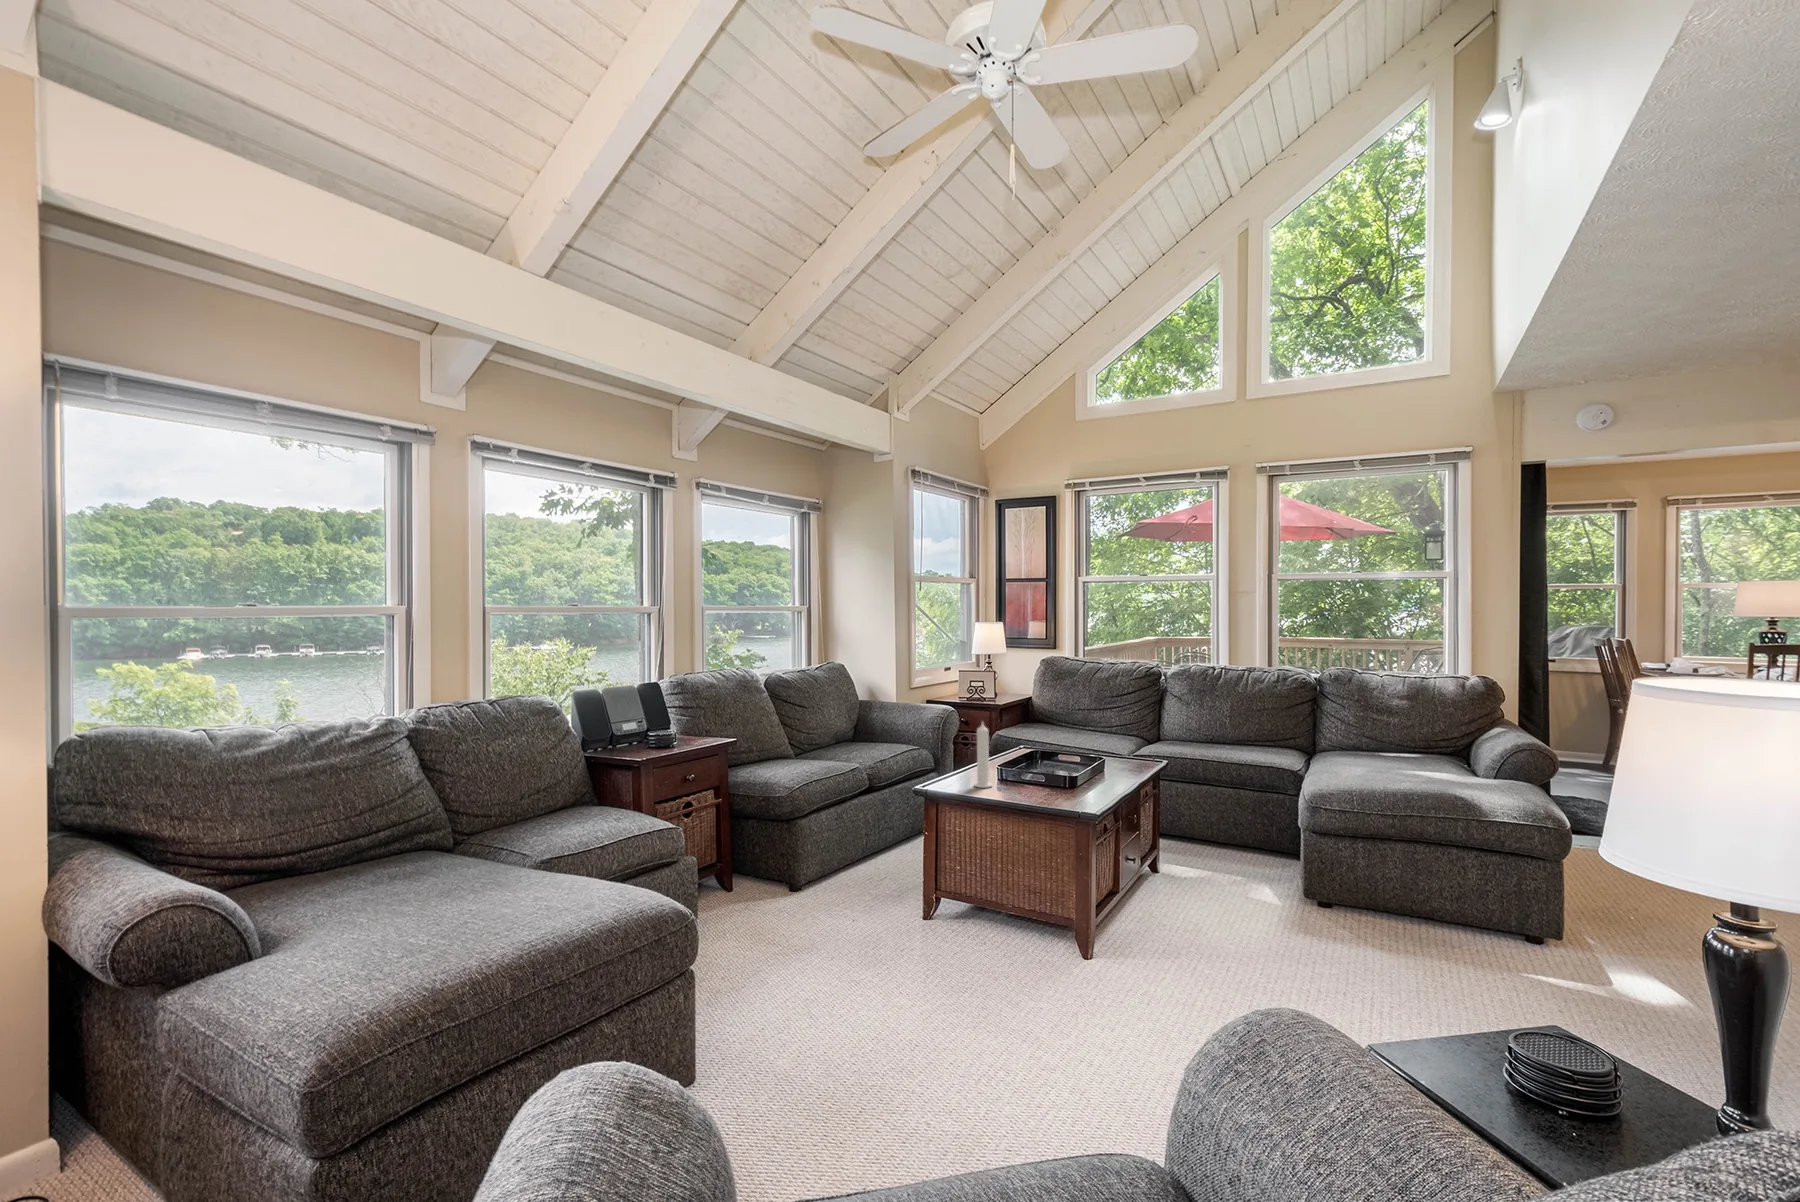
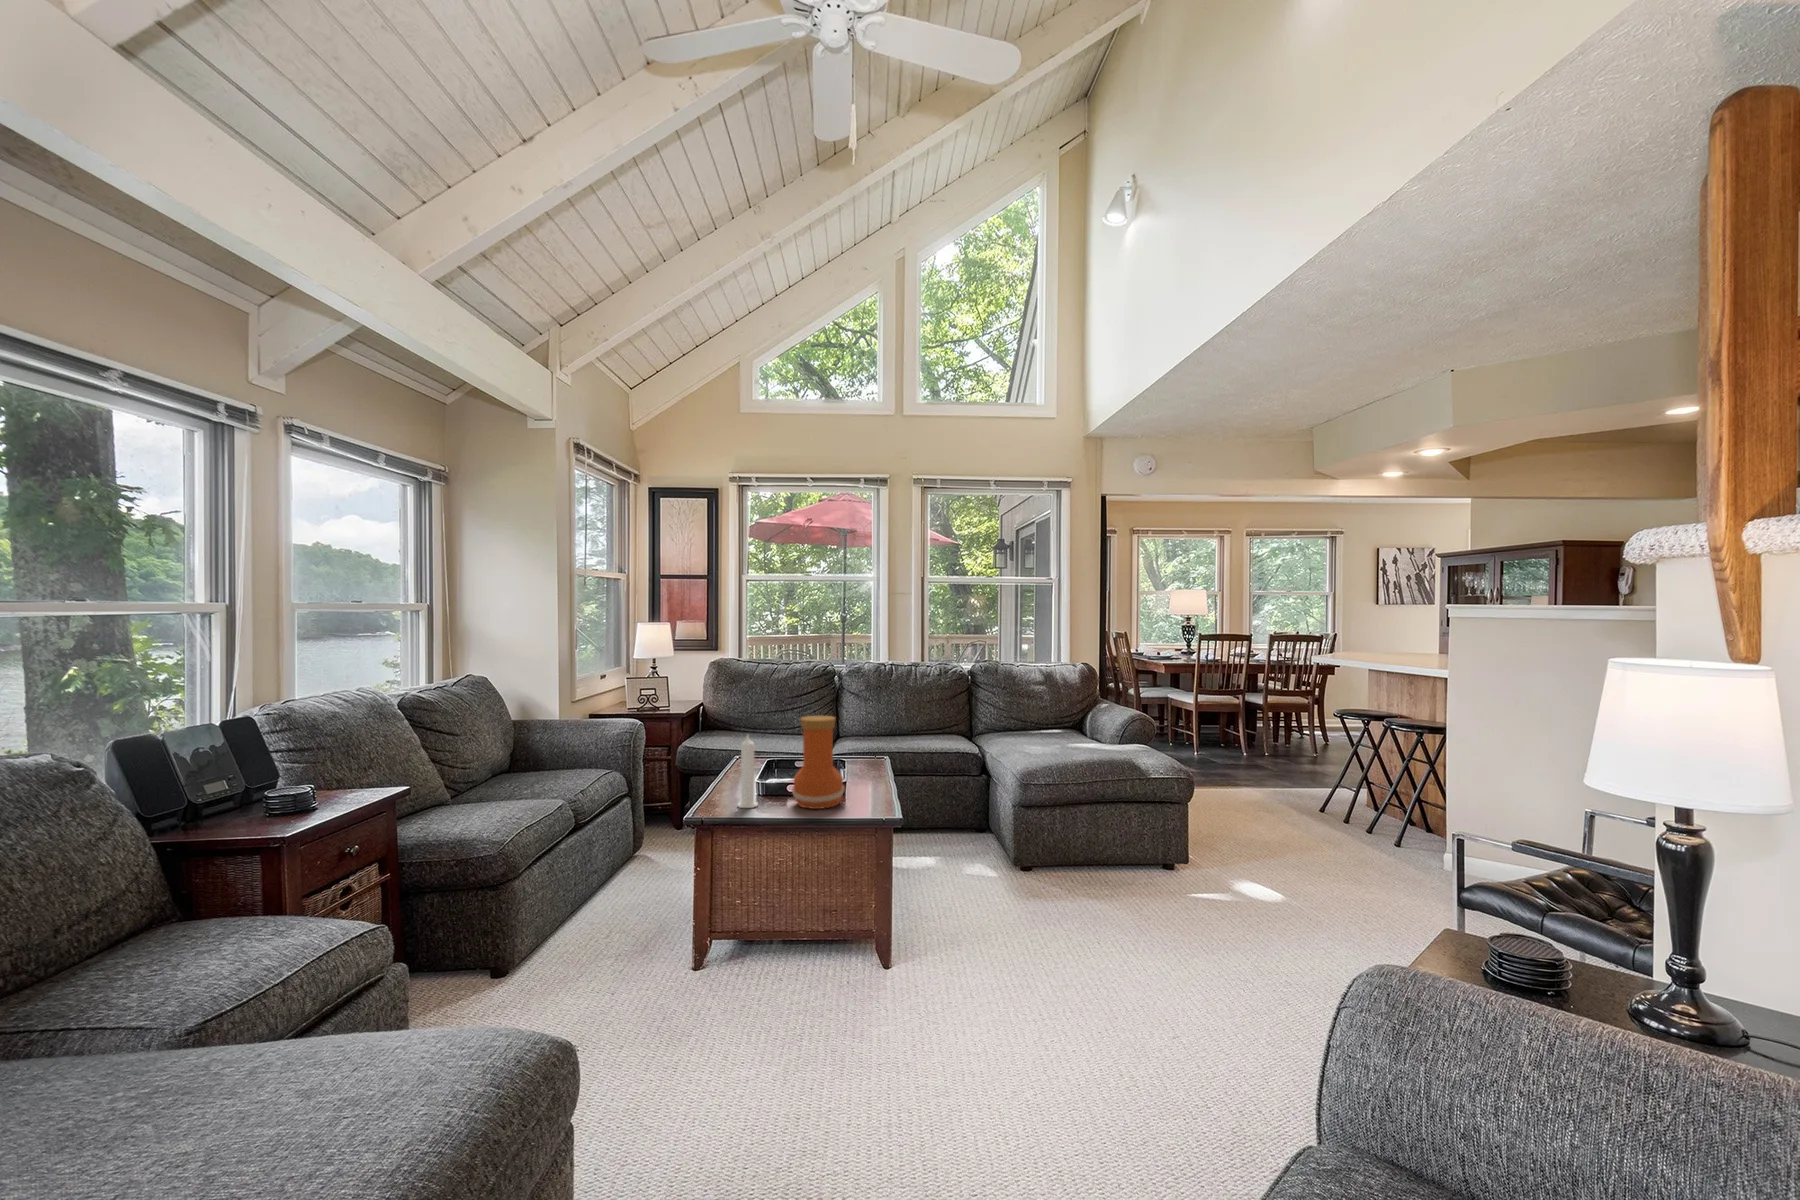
vase: none [1020,709,1070,796] -> present [792,716,844,809]

